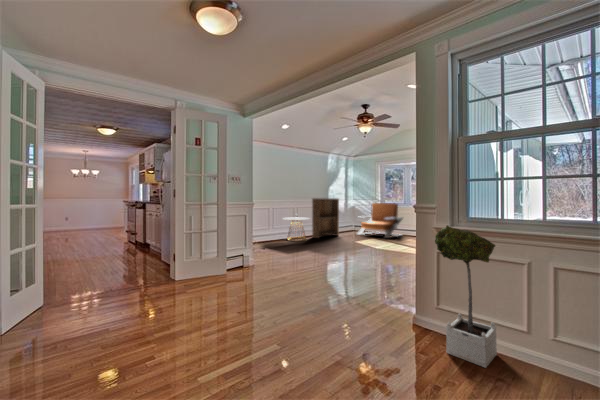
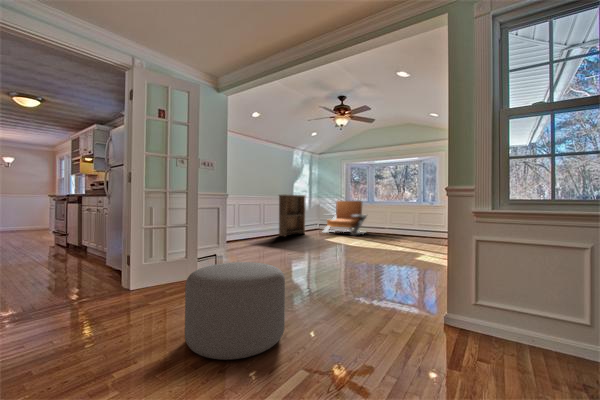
side table: present [283,214,310,241] -> none [248,210,279,240]
potted tree: present [435,225,497,368] -> none [488,206,573,376]
ottoman: none [202,263,275,333] -> present [185,262,285,360]

